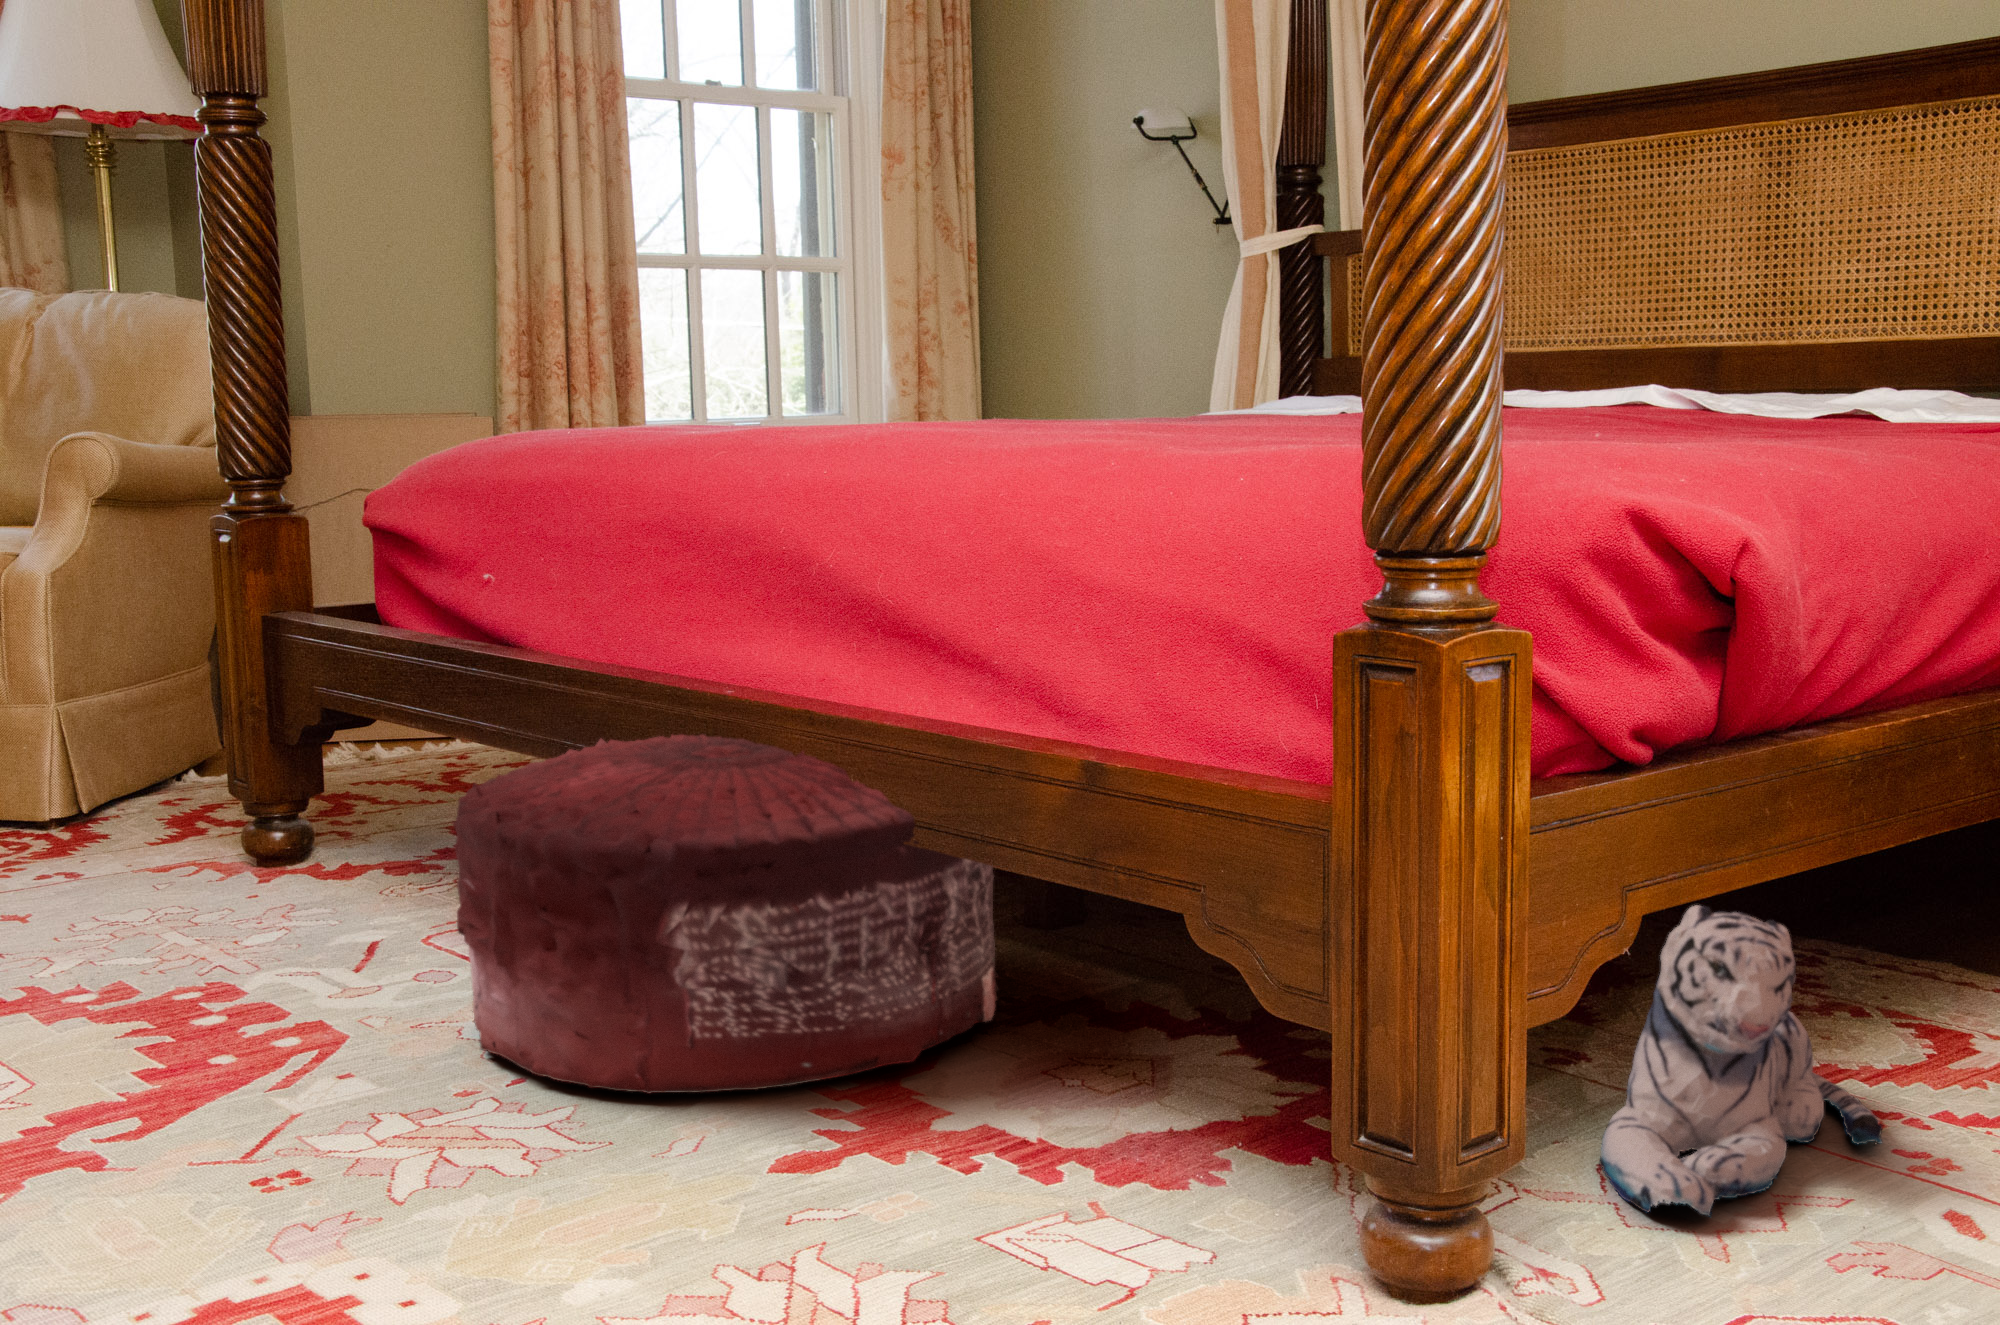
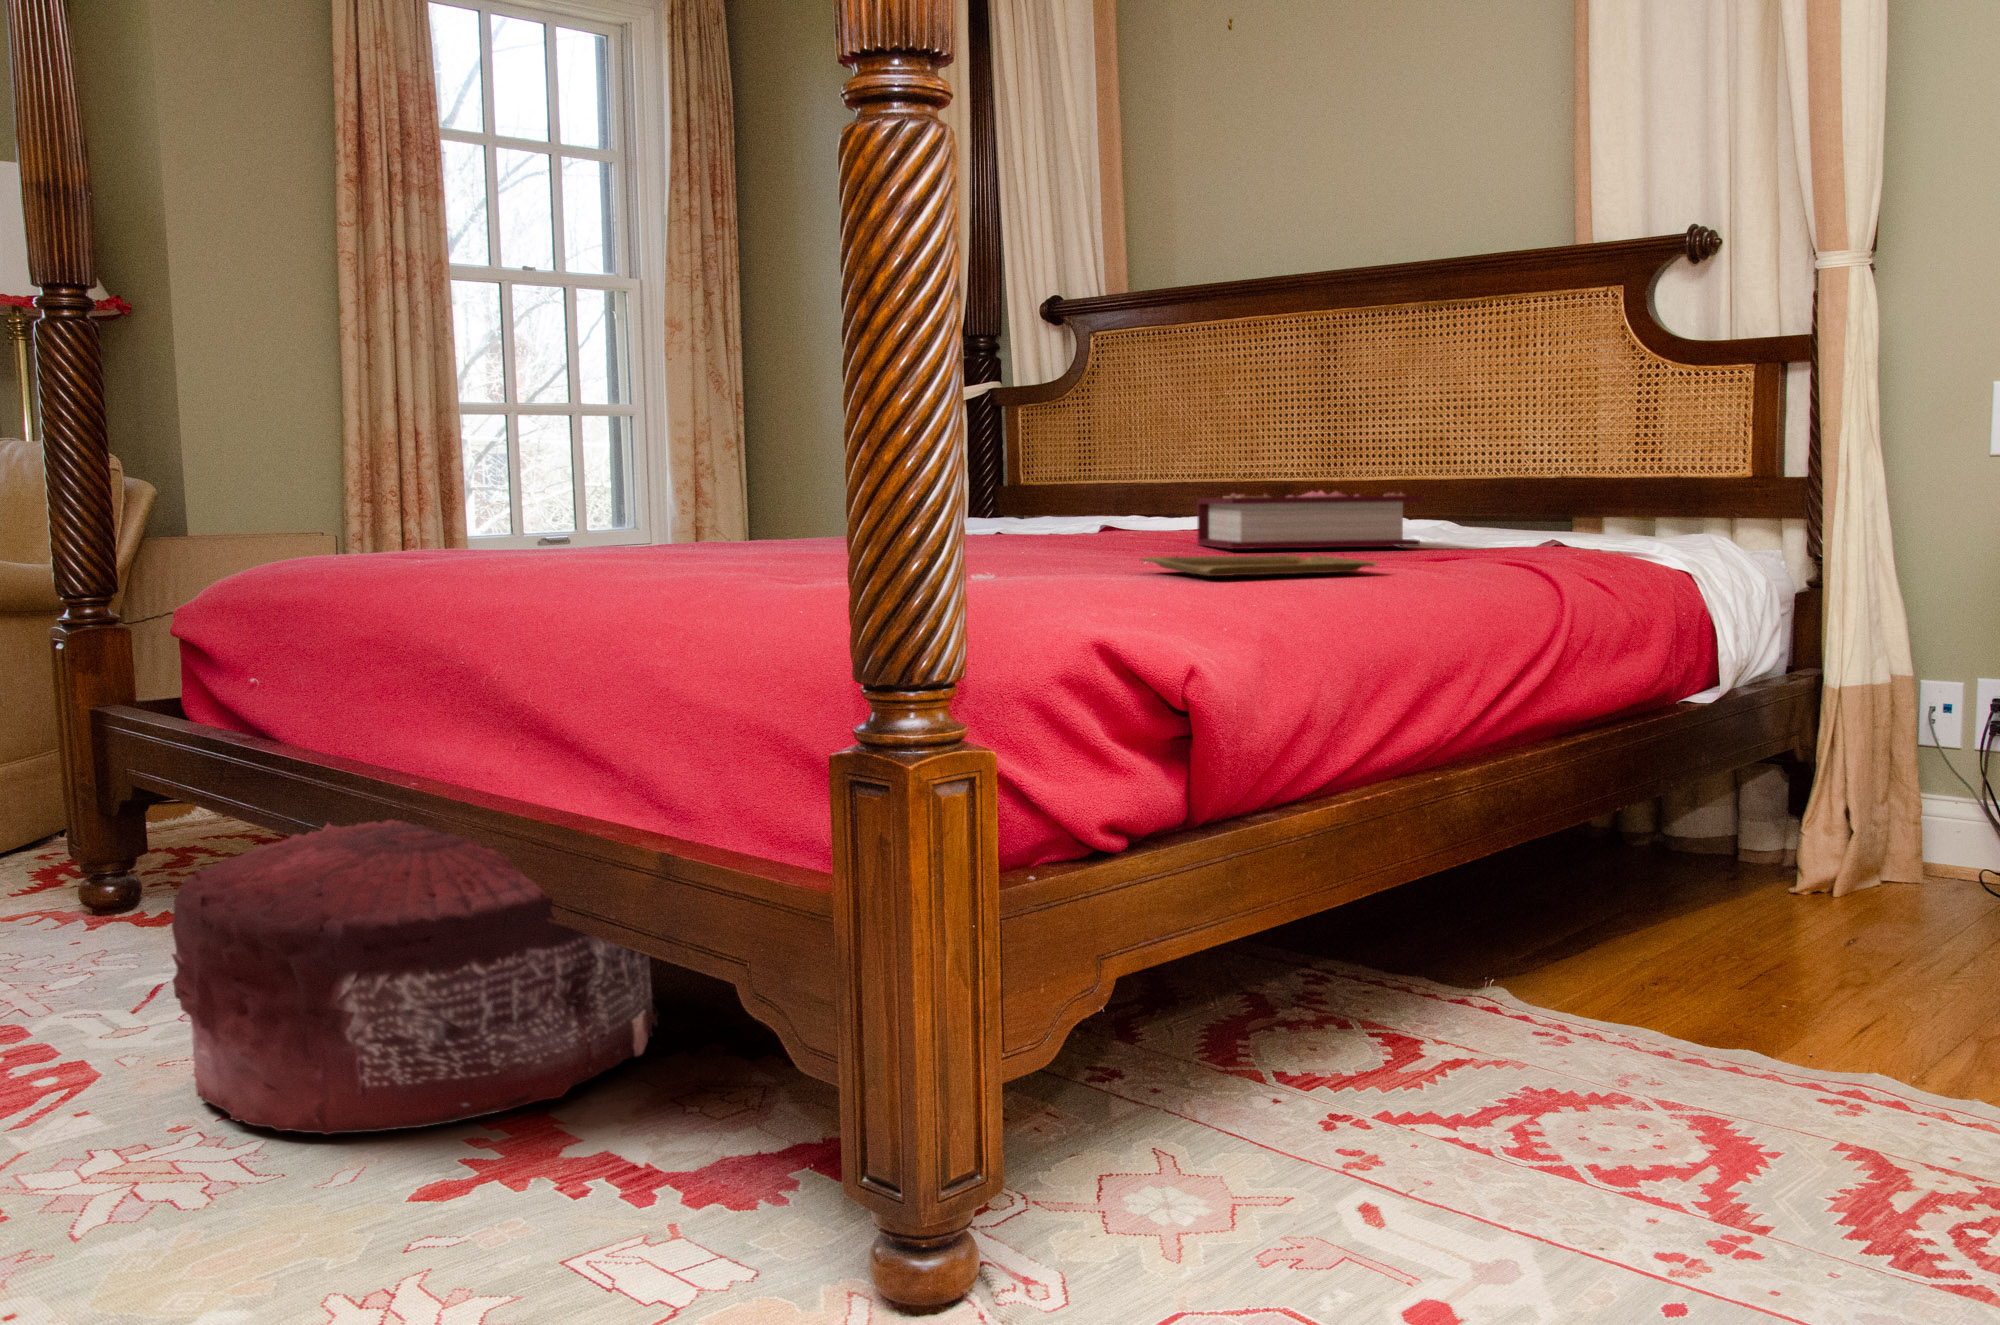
book: none [1628,345,1938,419] -> present [1197,491,1421,549]
tray: none [1601,421,1919,442] -> present [1140,555,1377,576]
plush toy: present [1599,905,1883,1216] -> none [1099,958,1327,1219]

